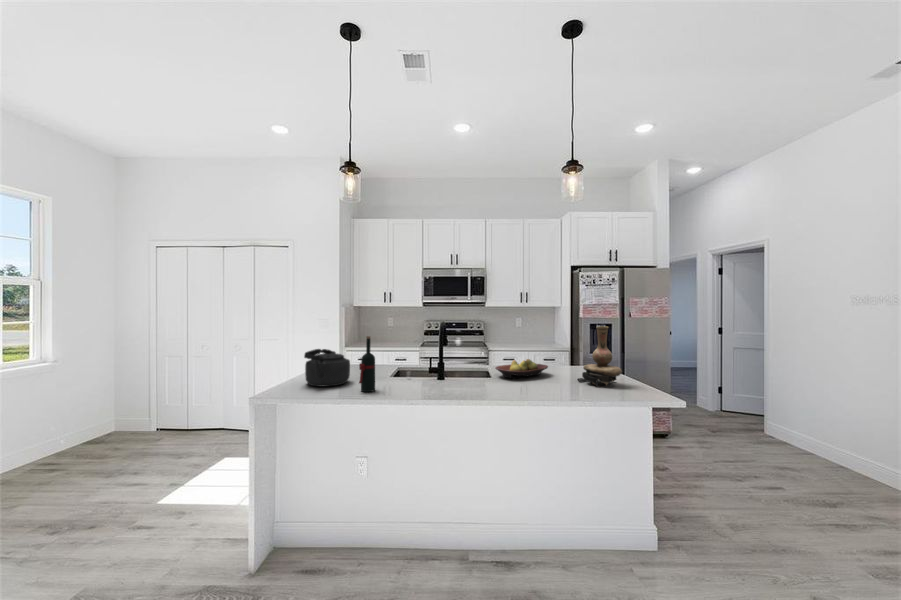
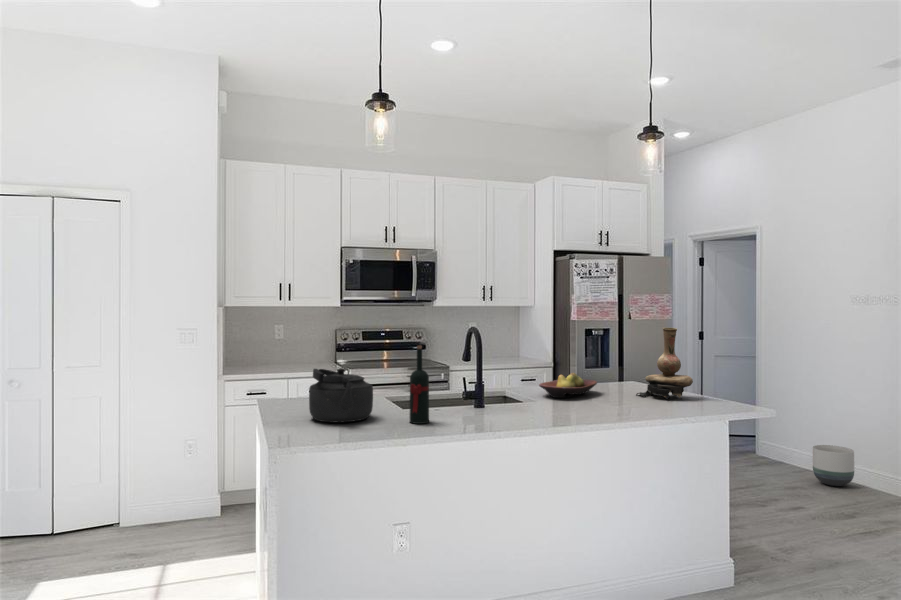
planter: none [809,433,855,473] -> present [813,445,854,486]

